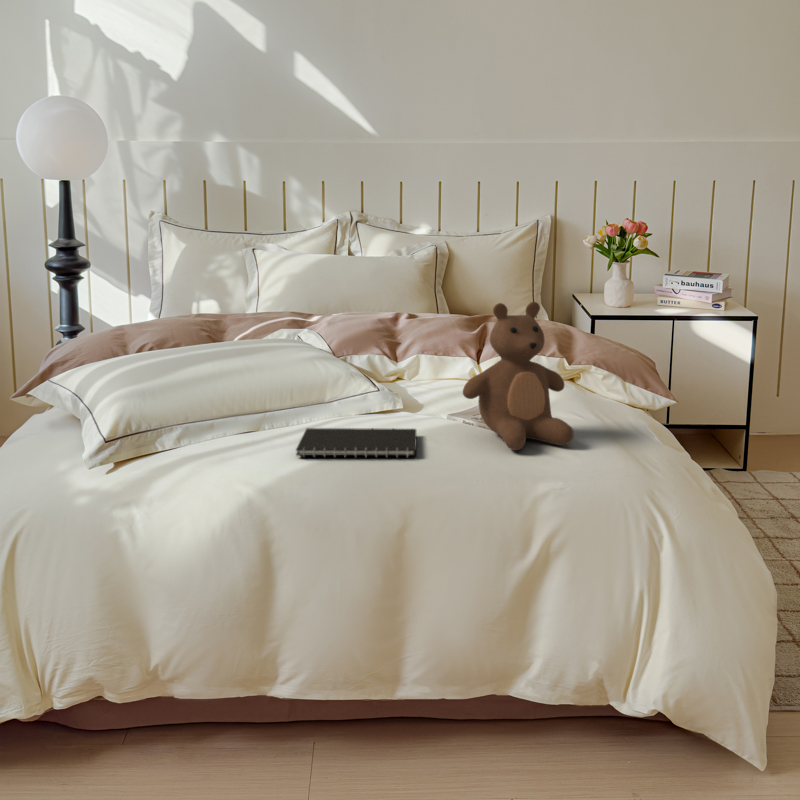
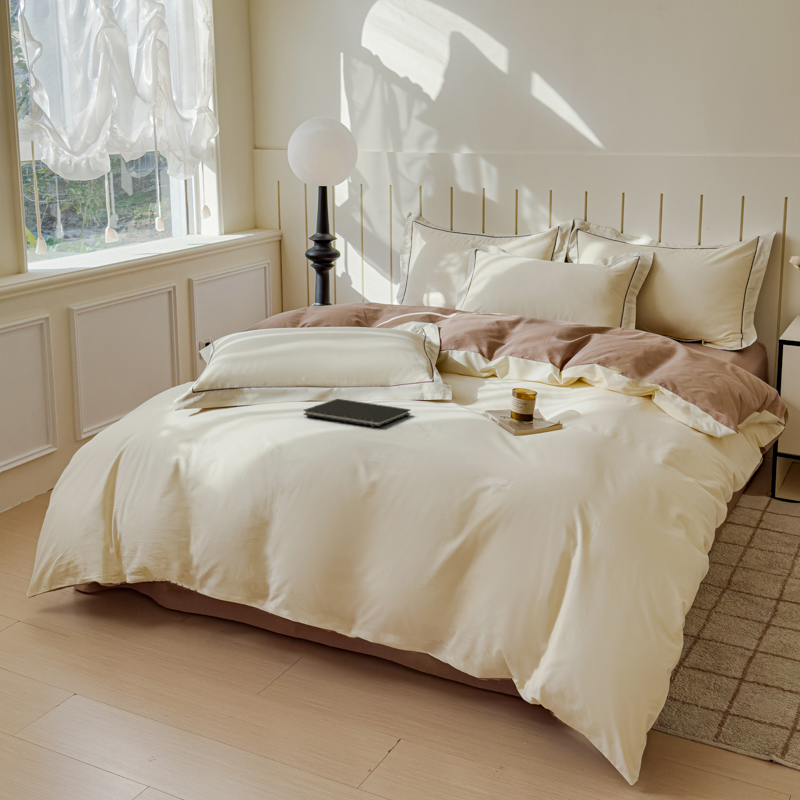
teddy bear: present [463,302,574,450] -> none [437,315,529,436]

